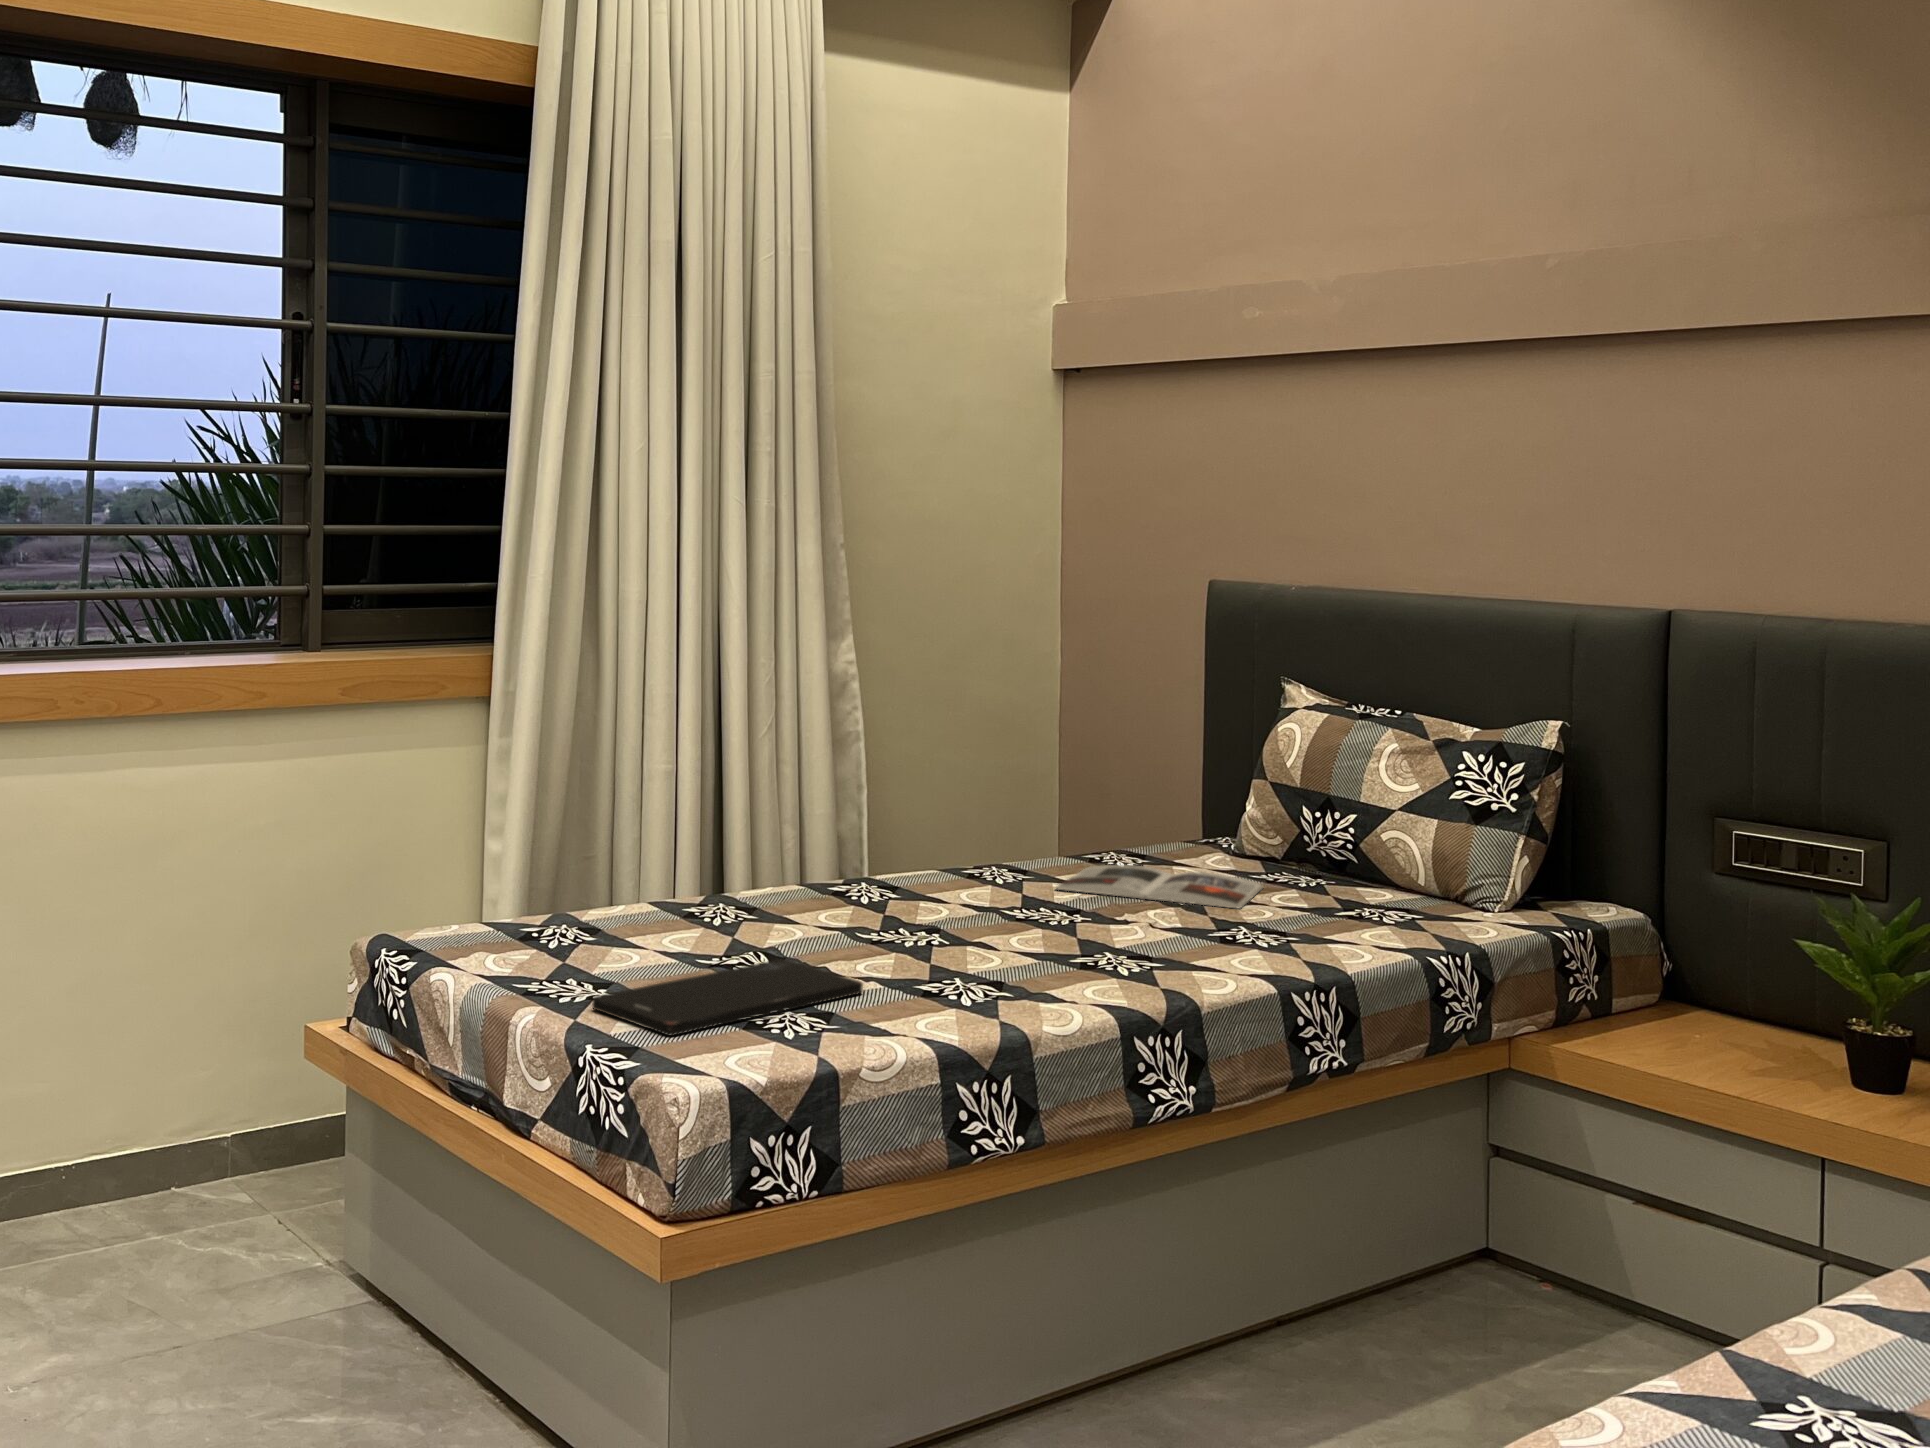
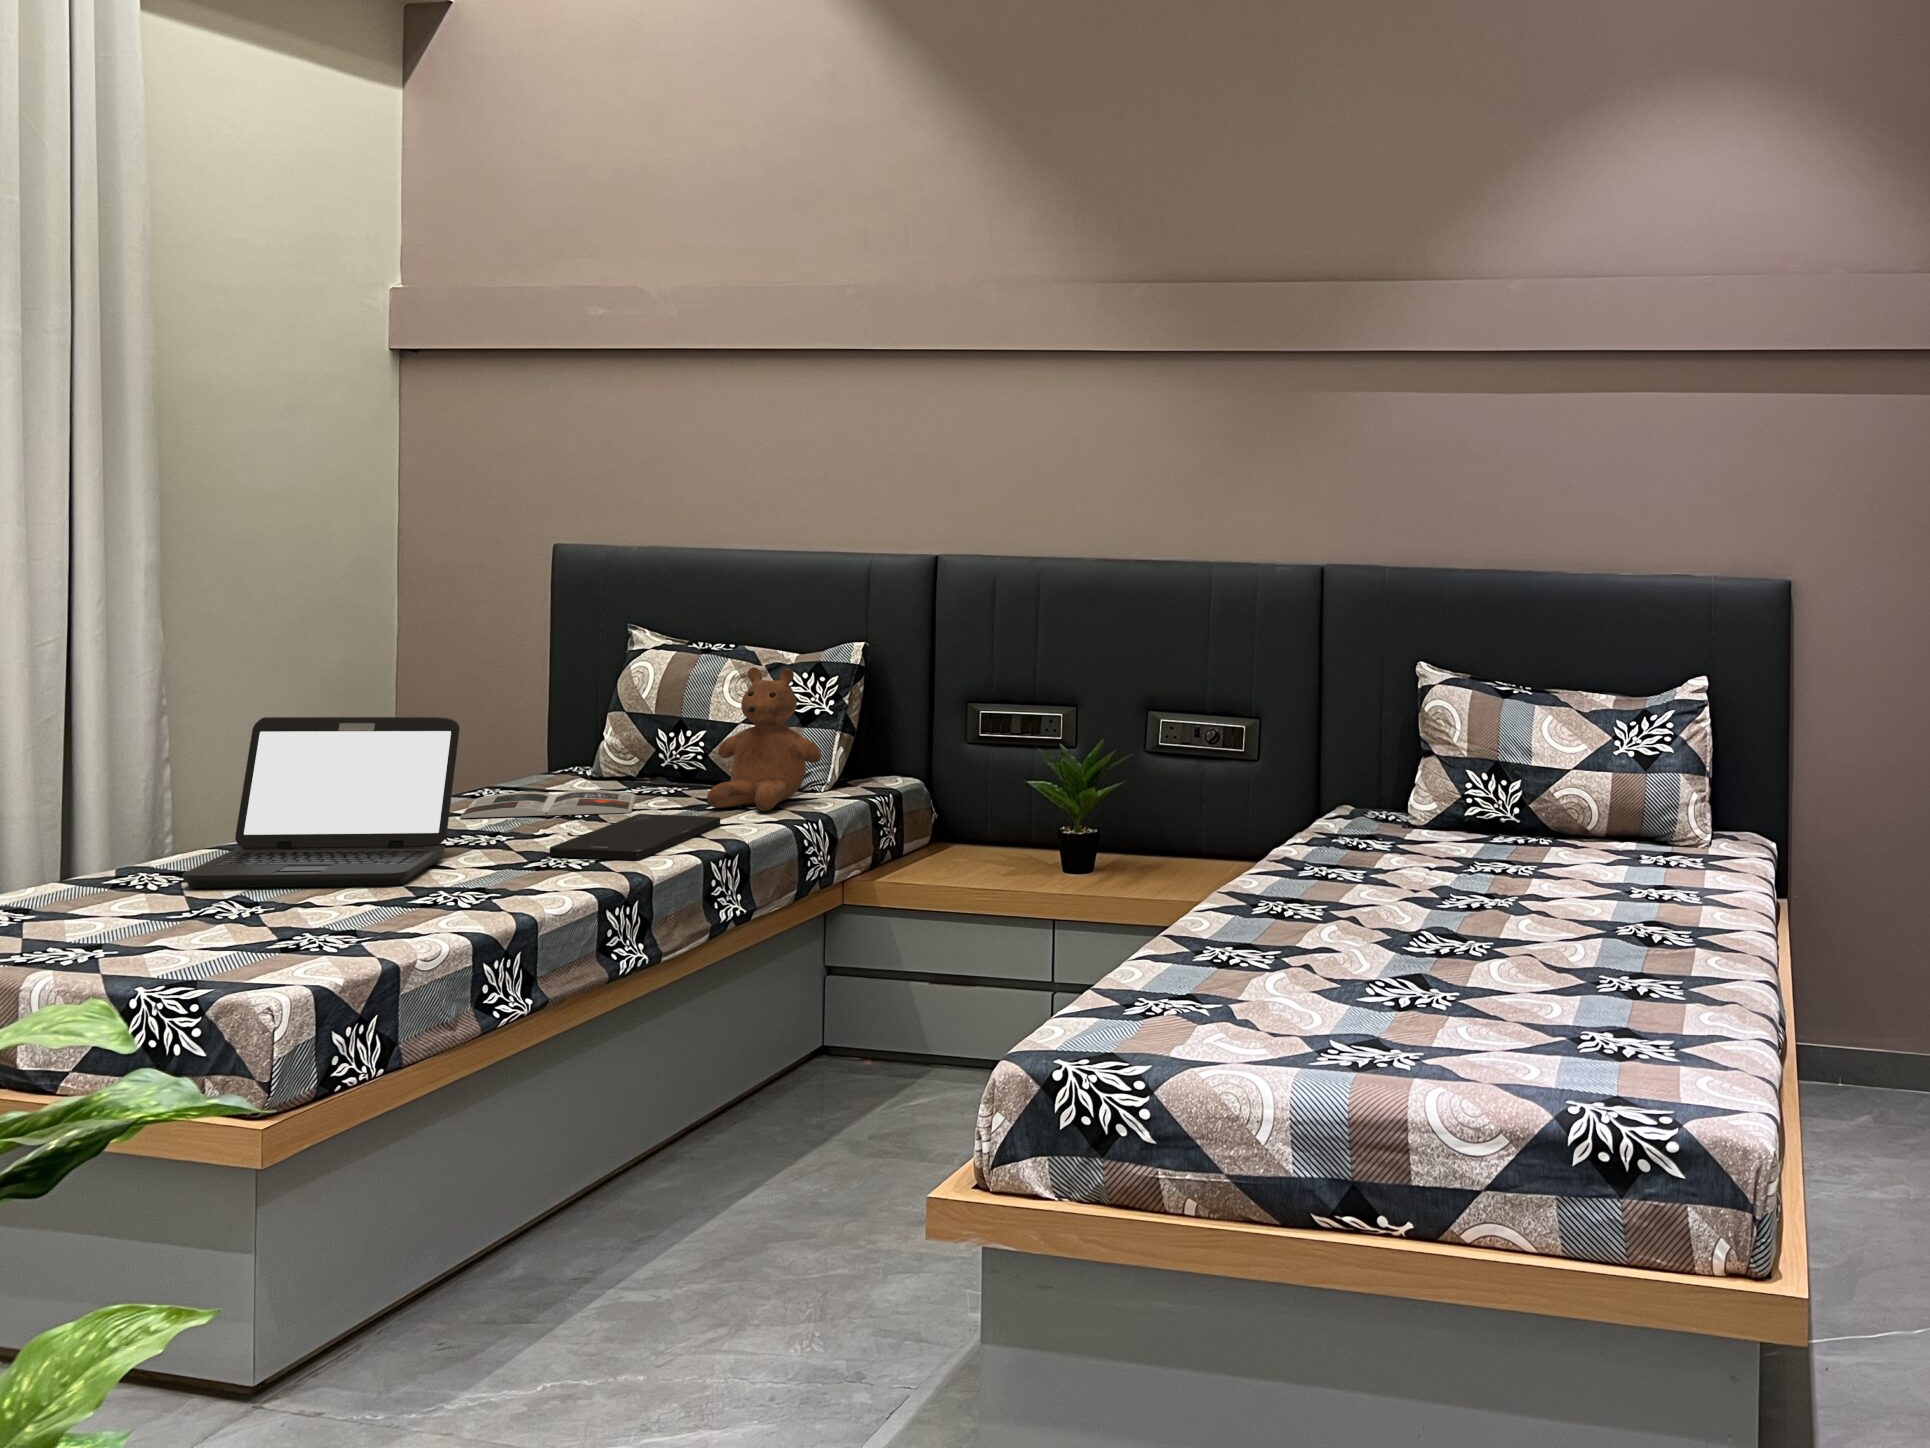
teddy bear: none [1331,744,1482,931] -> present [707,667,821,811]
laptop: none [736,761,1017,966] -> present [183,717,460,888]
smartphone: present [592,959,863,1036] -> present [550,814,720,860]

